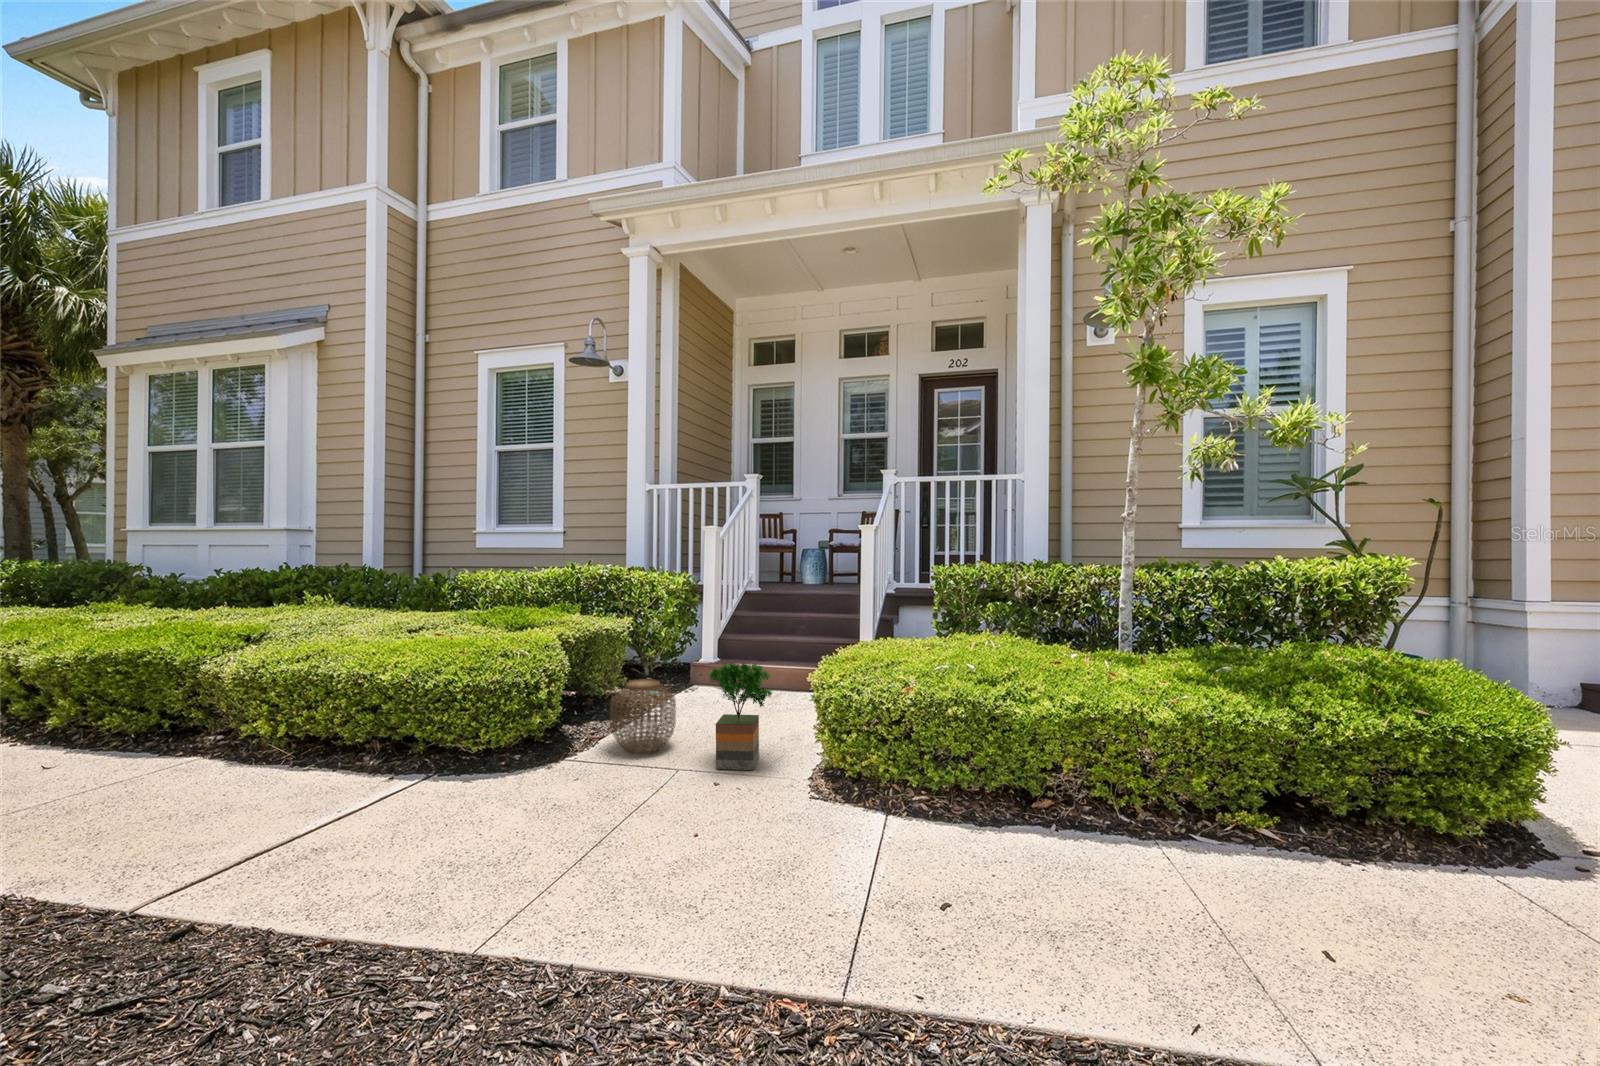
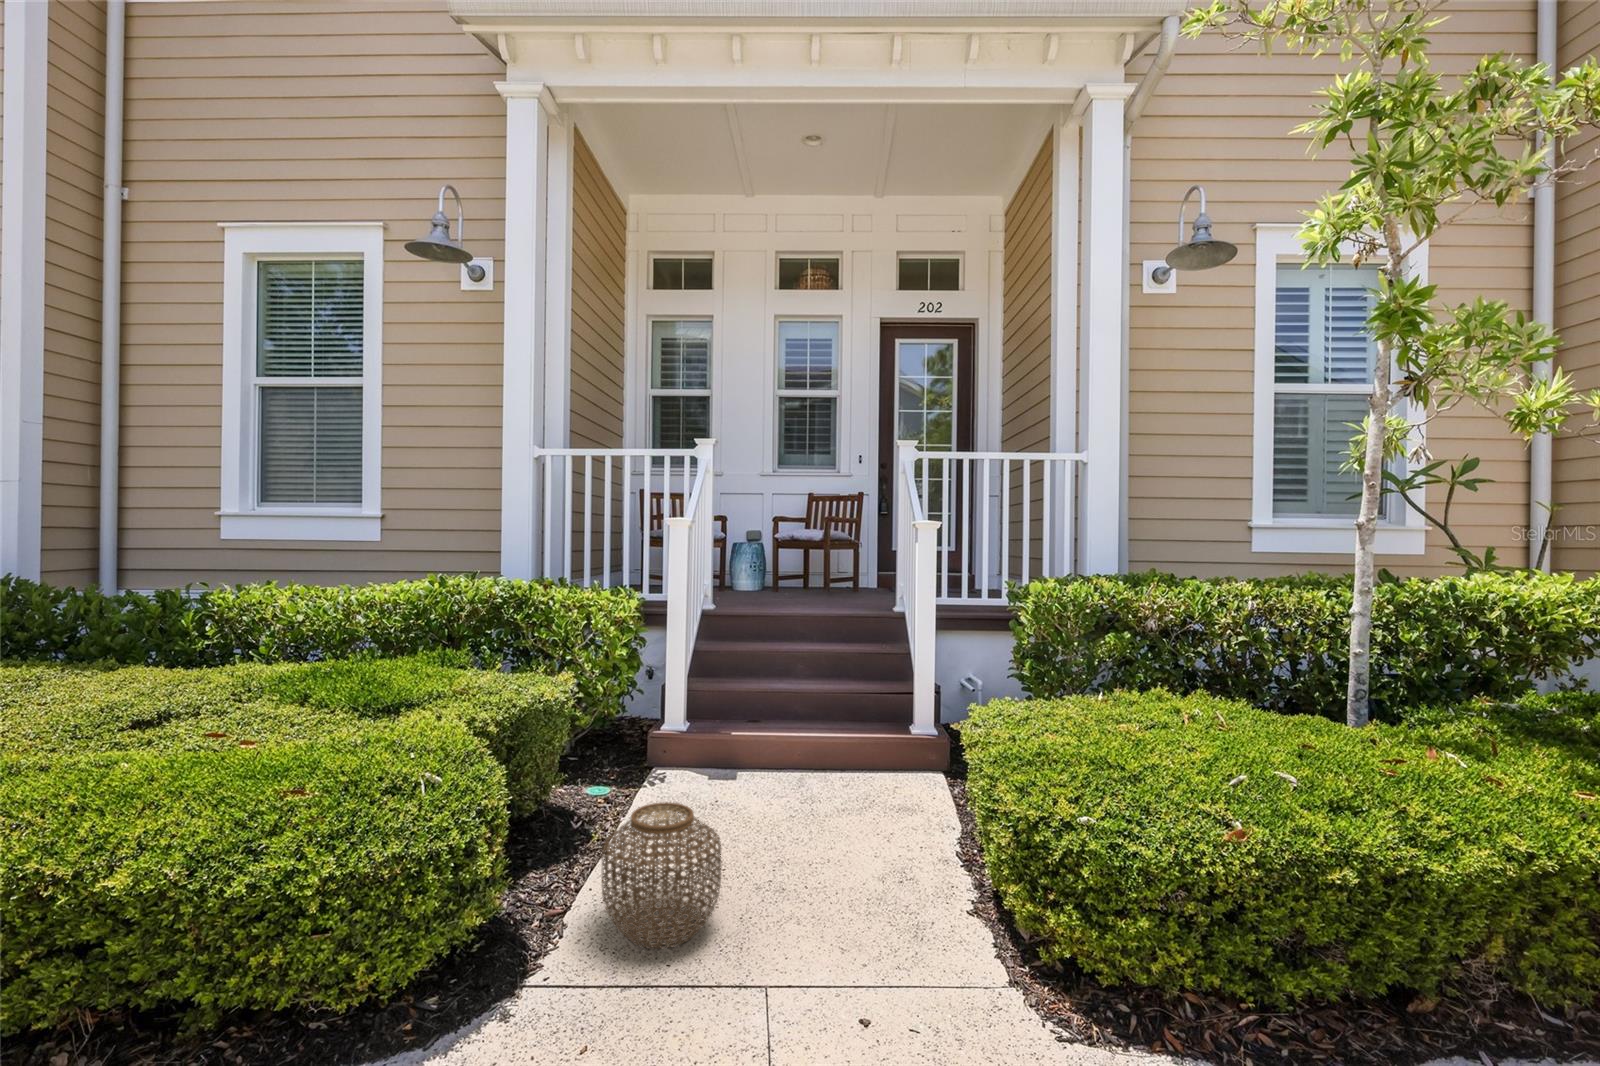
potted tree: present [708,663,772,770] -> none [802,771,934,977]

